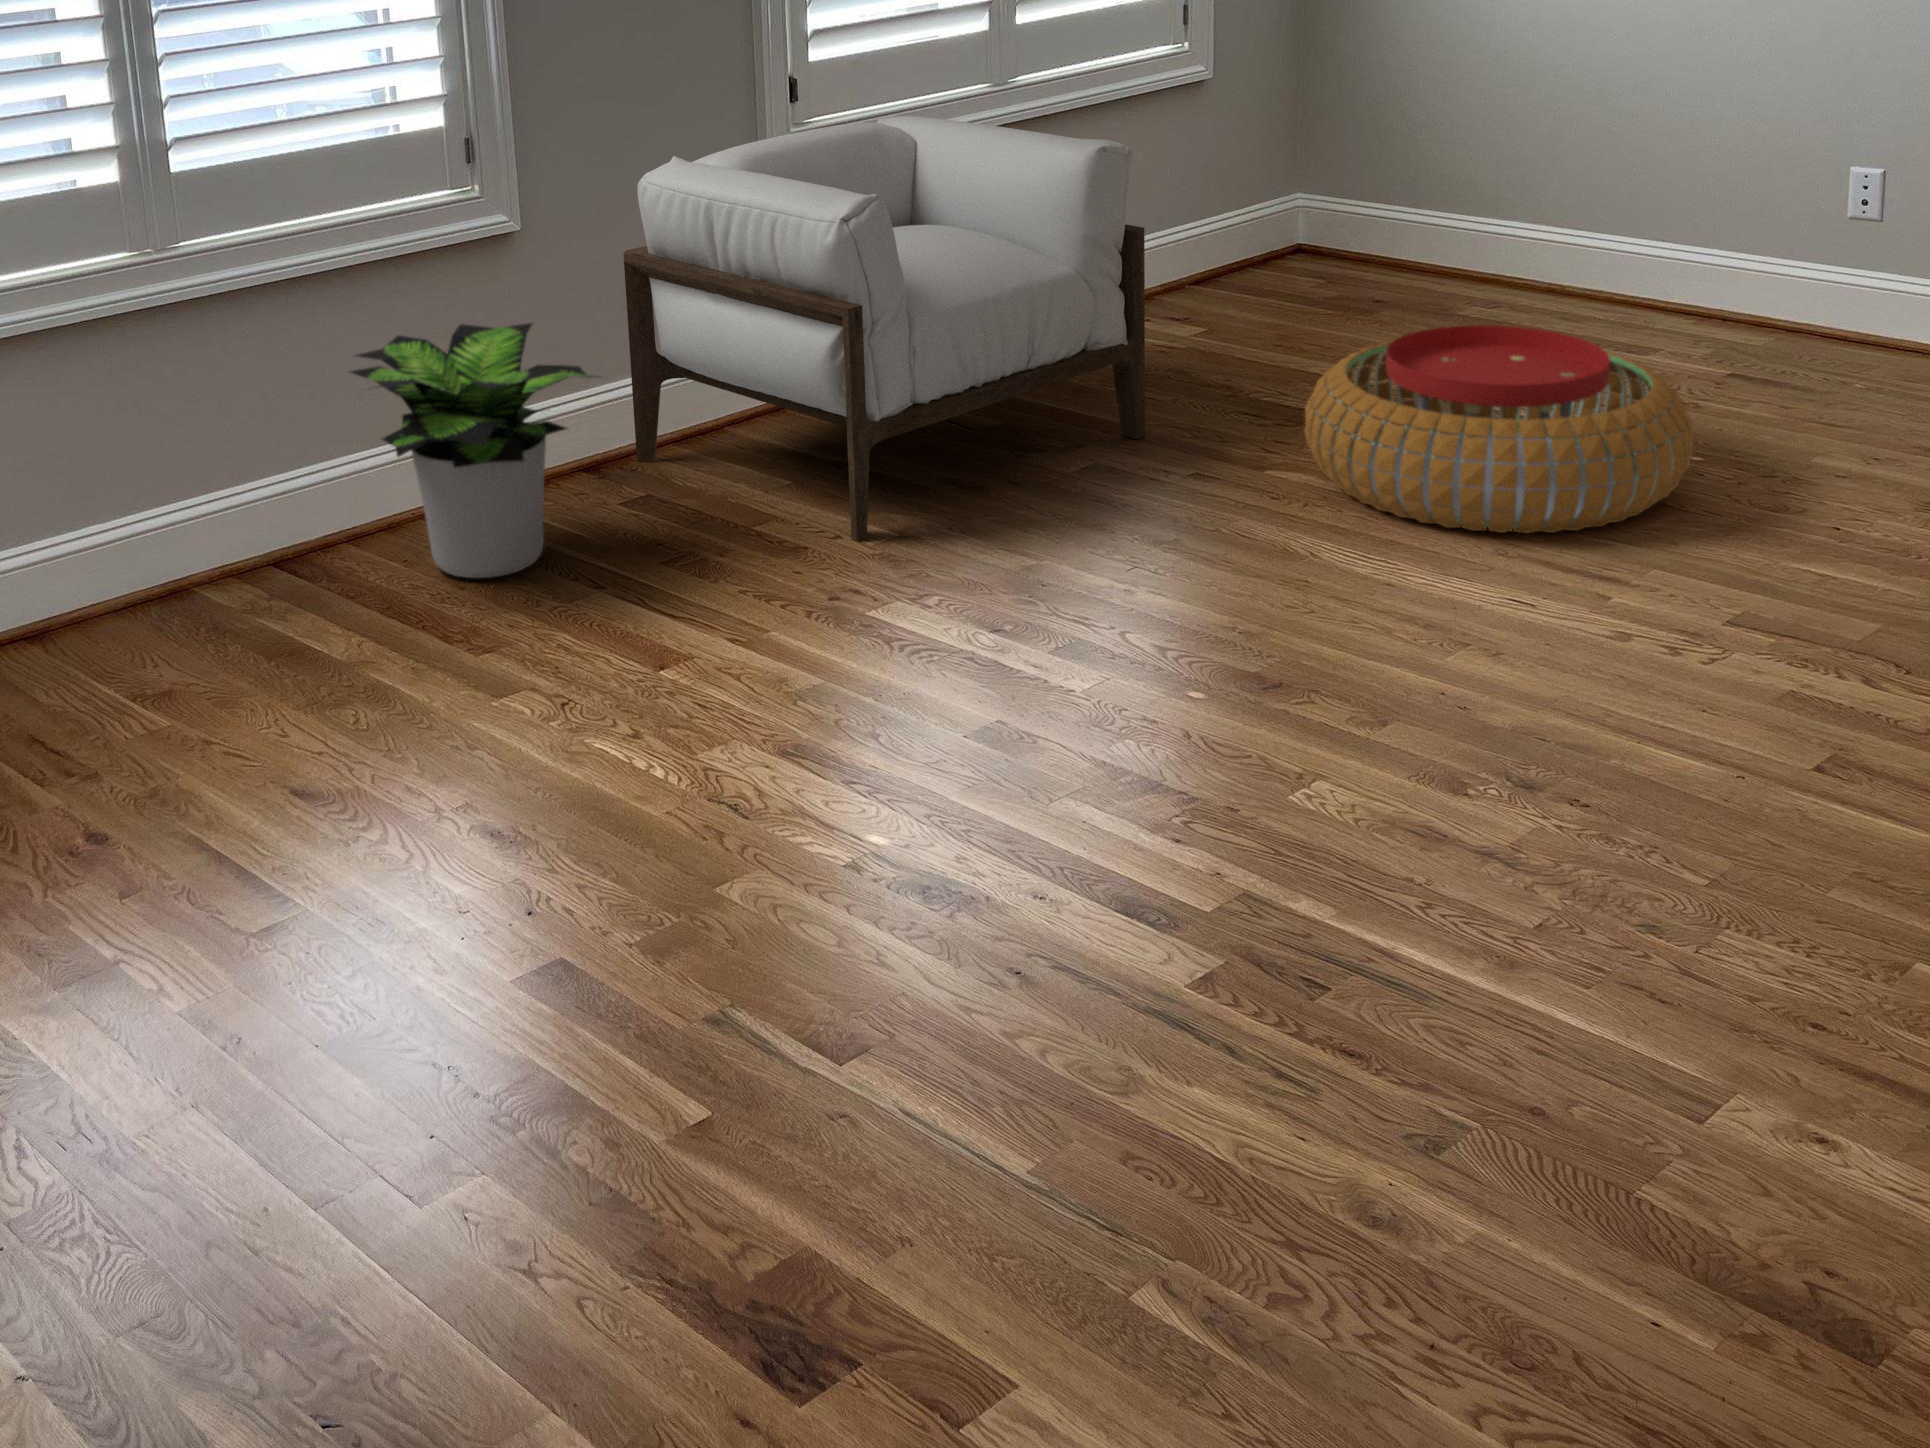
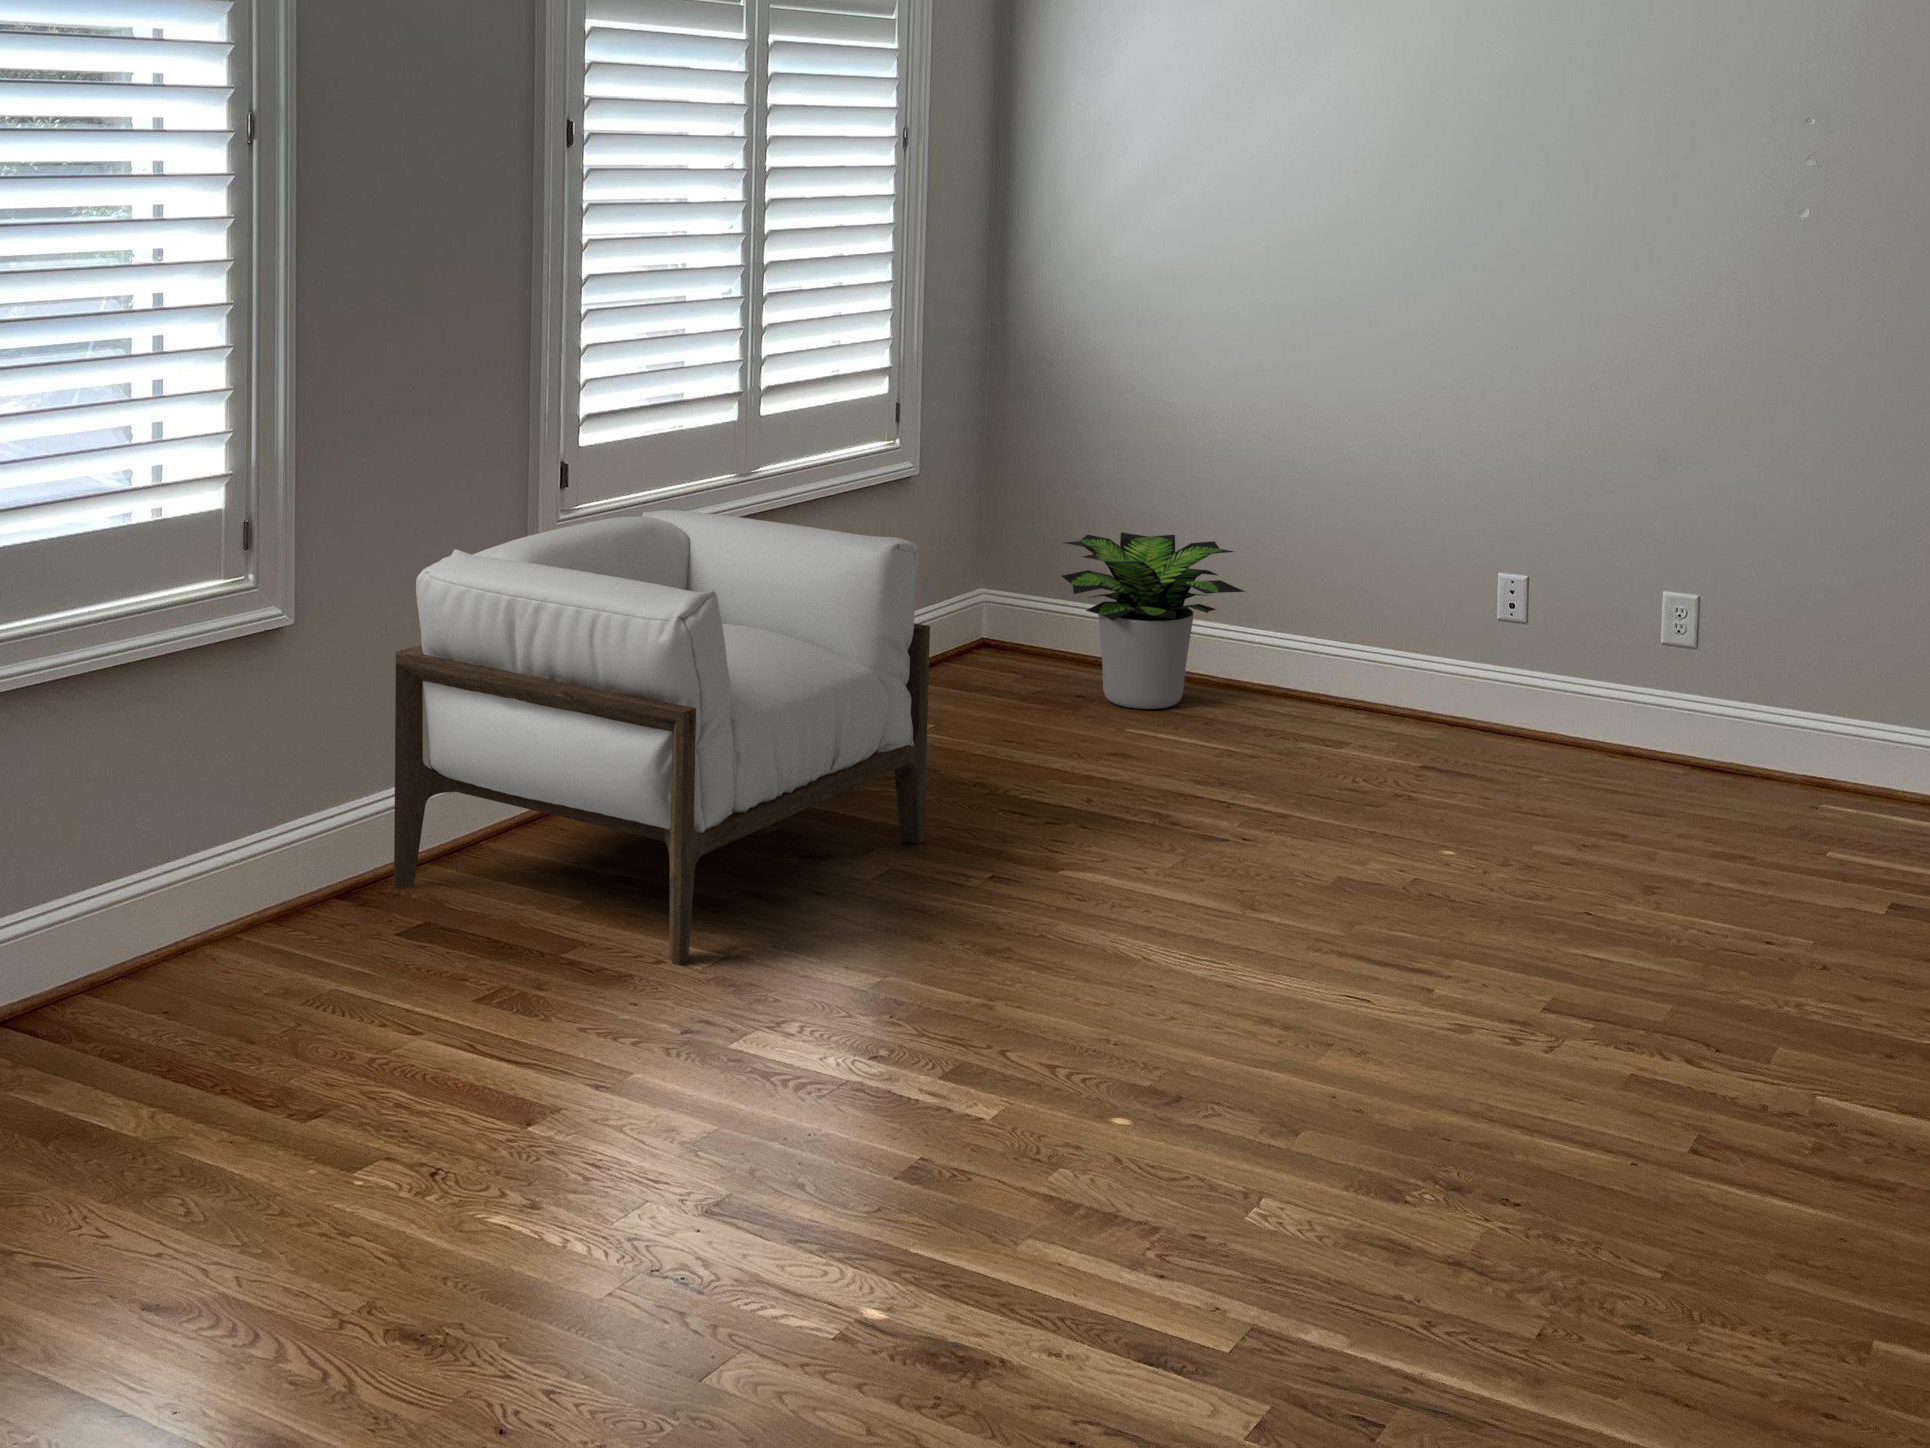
potted plant: present [351,323,595,578] -> present [1062,532,1245,709]
pouf: present [1305,325,1694,533] -> none [1094,720,1451,923]

